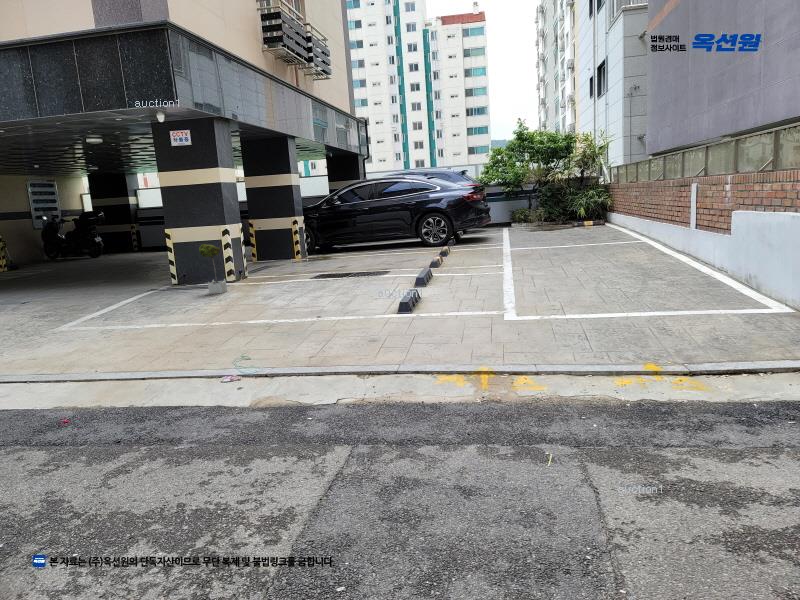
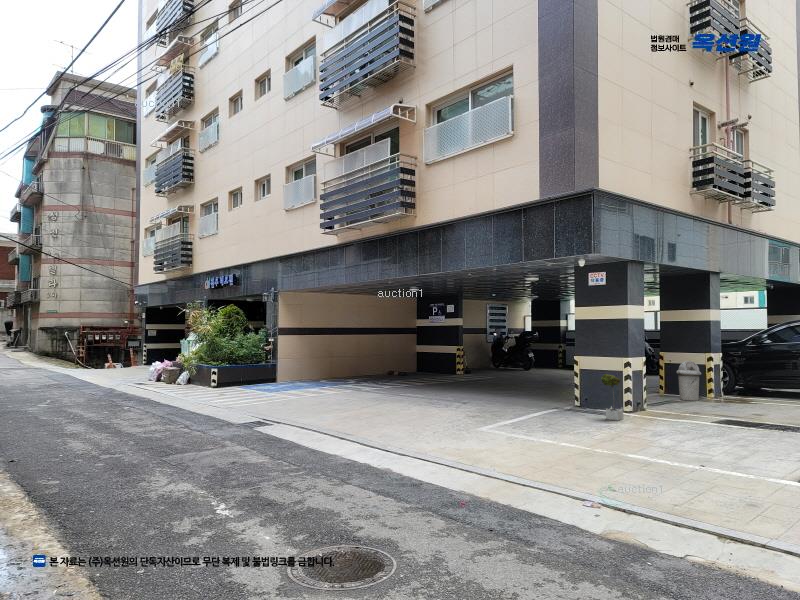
trash can: none [268,224,291,265] -> present [677,361,701,401]

